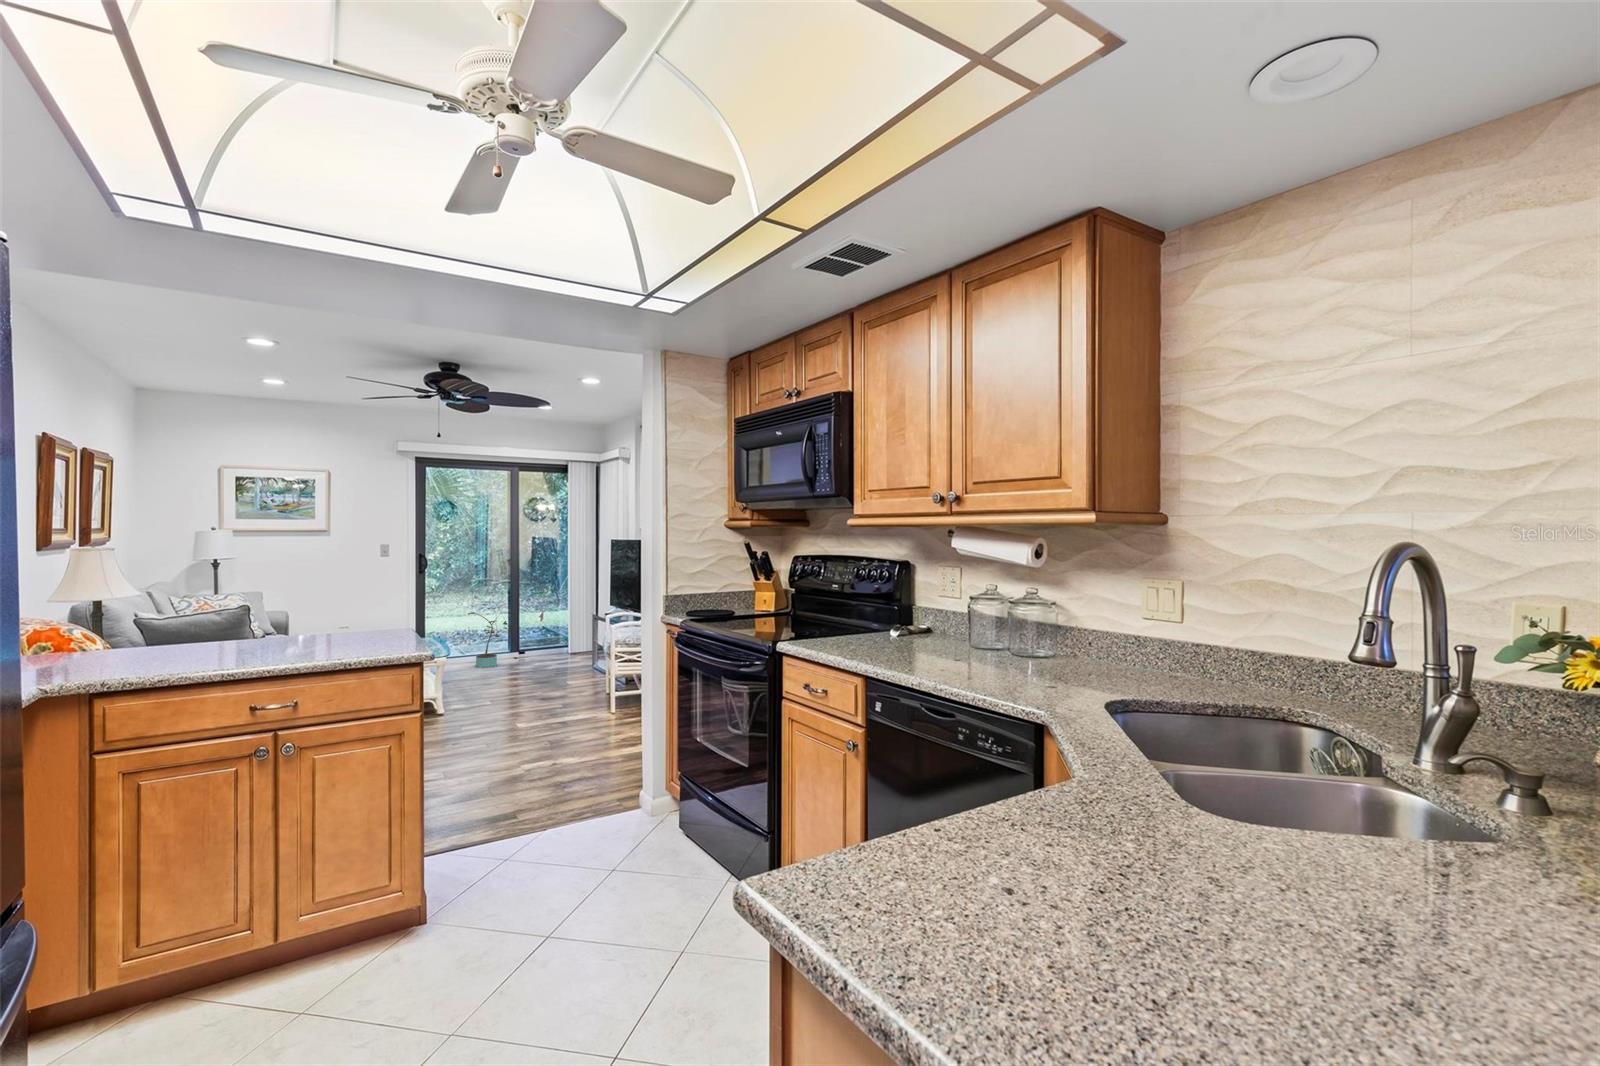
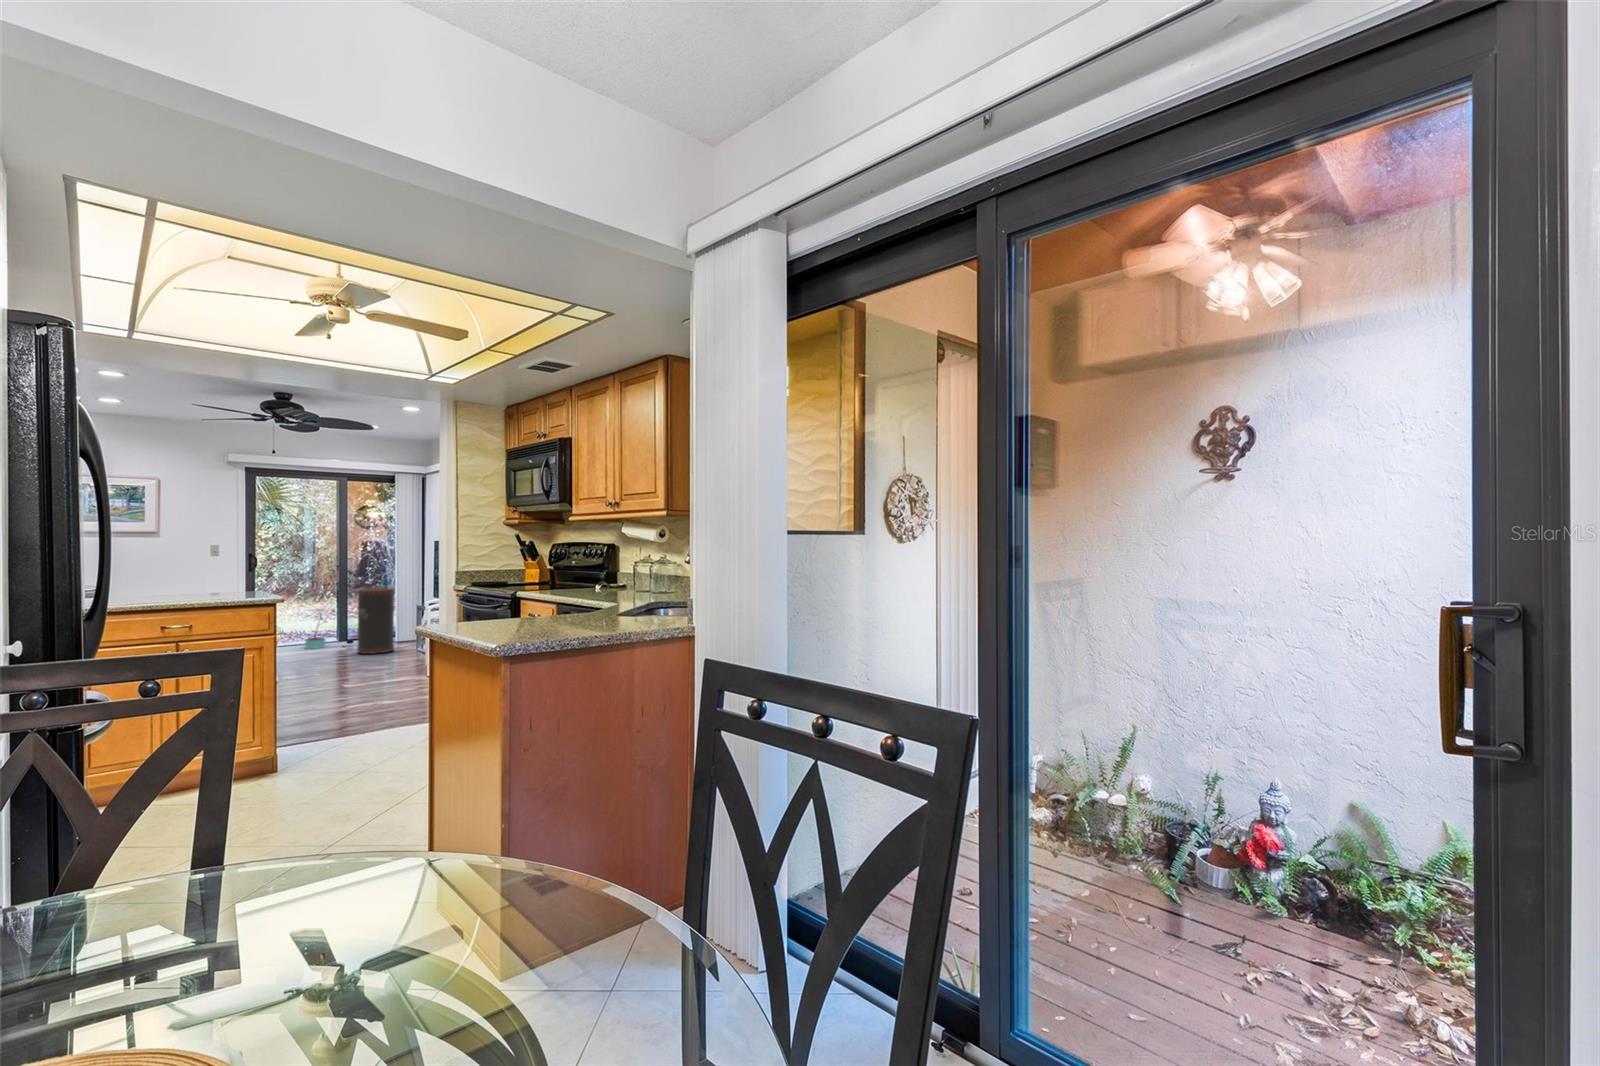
trash can: none [531,598,572,680] -> present [357,587,395,654]

